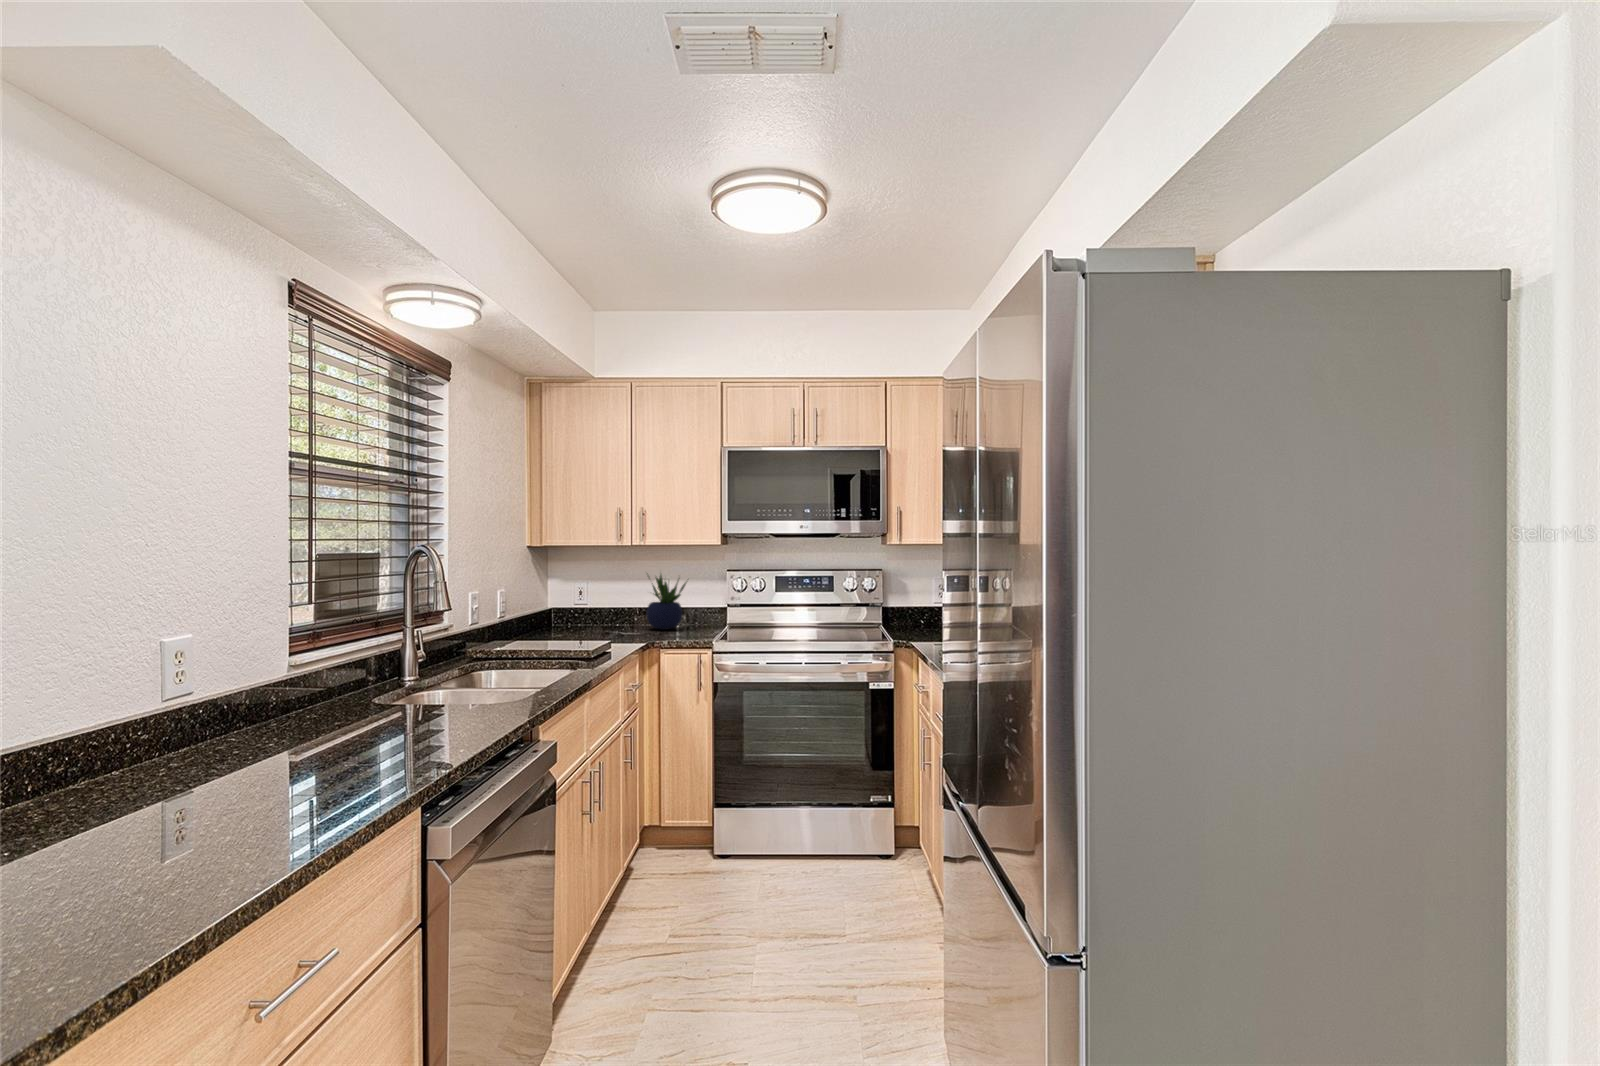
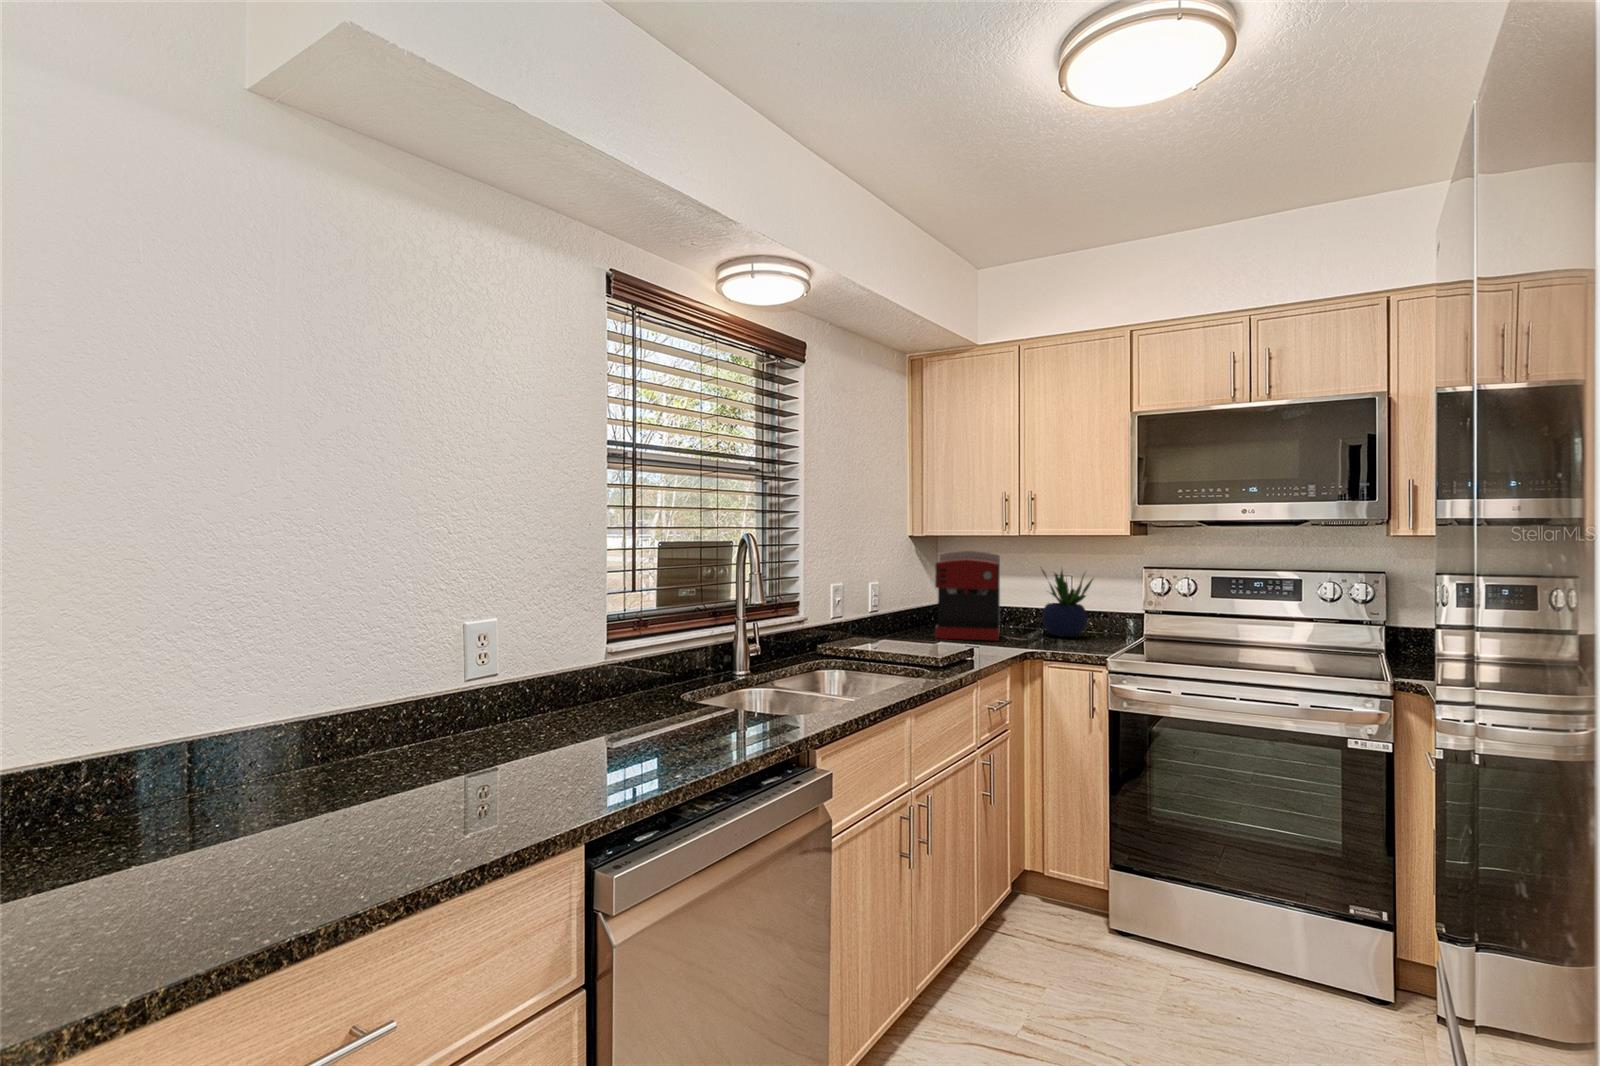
coffee maker: none [558,559,616,638] -> present [935,551,1000,641]

